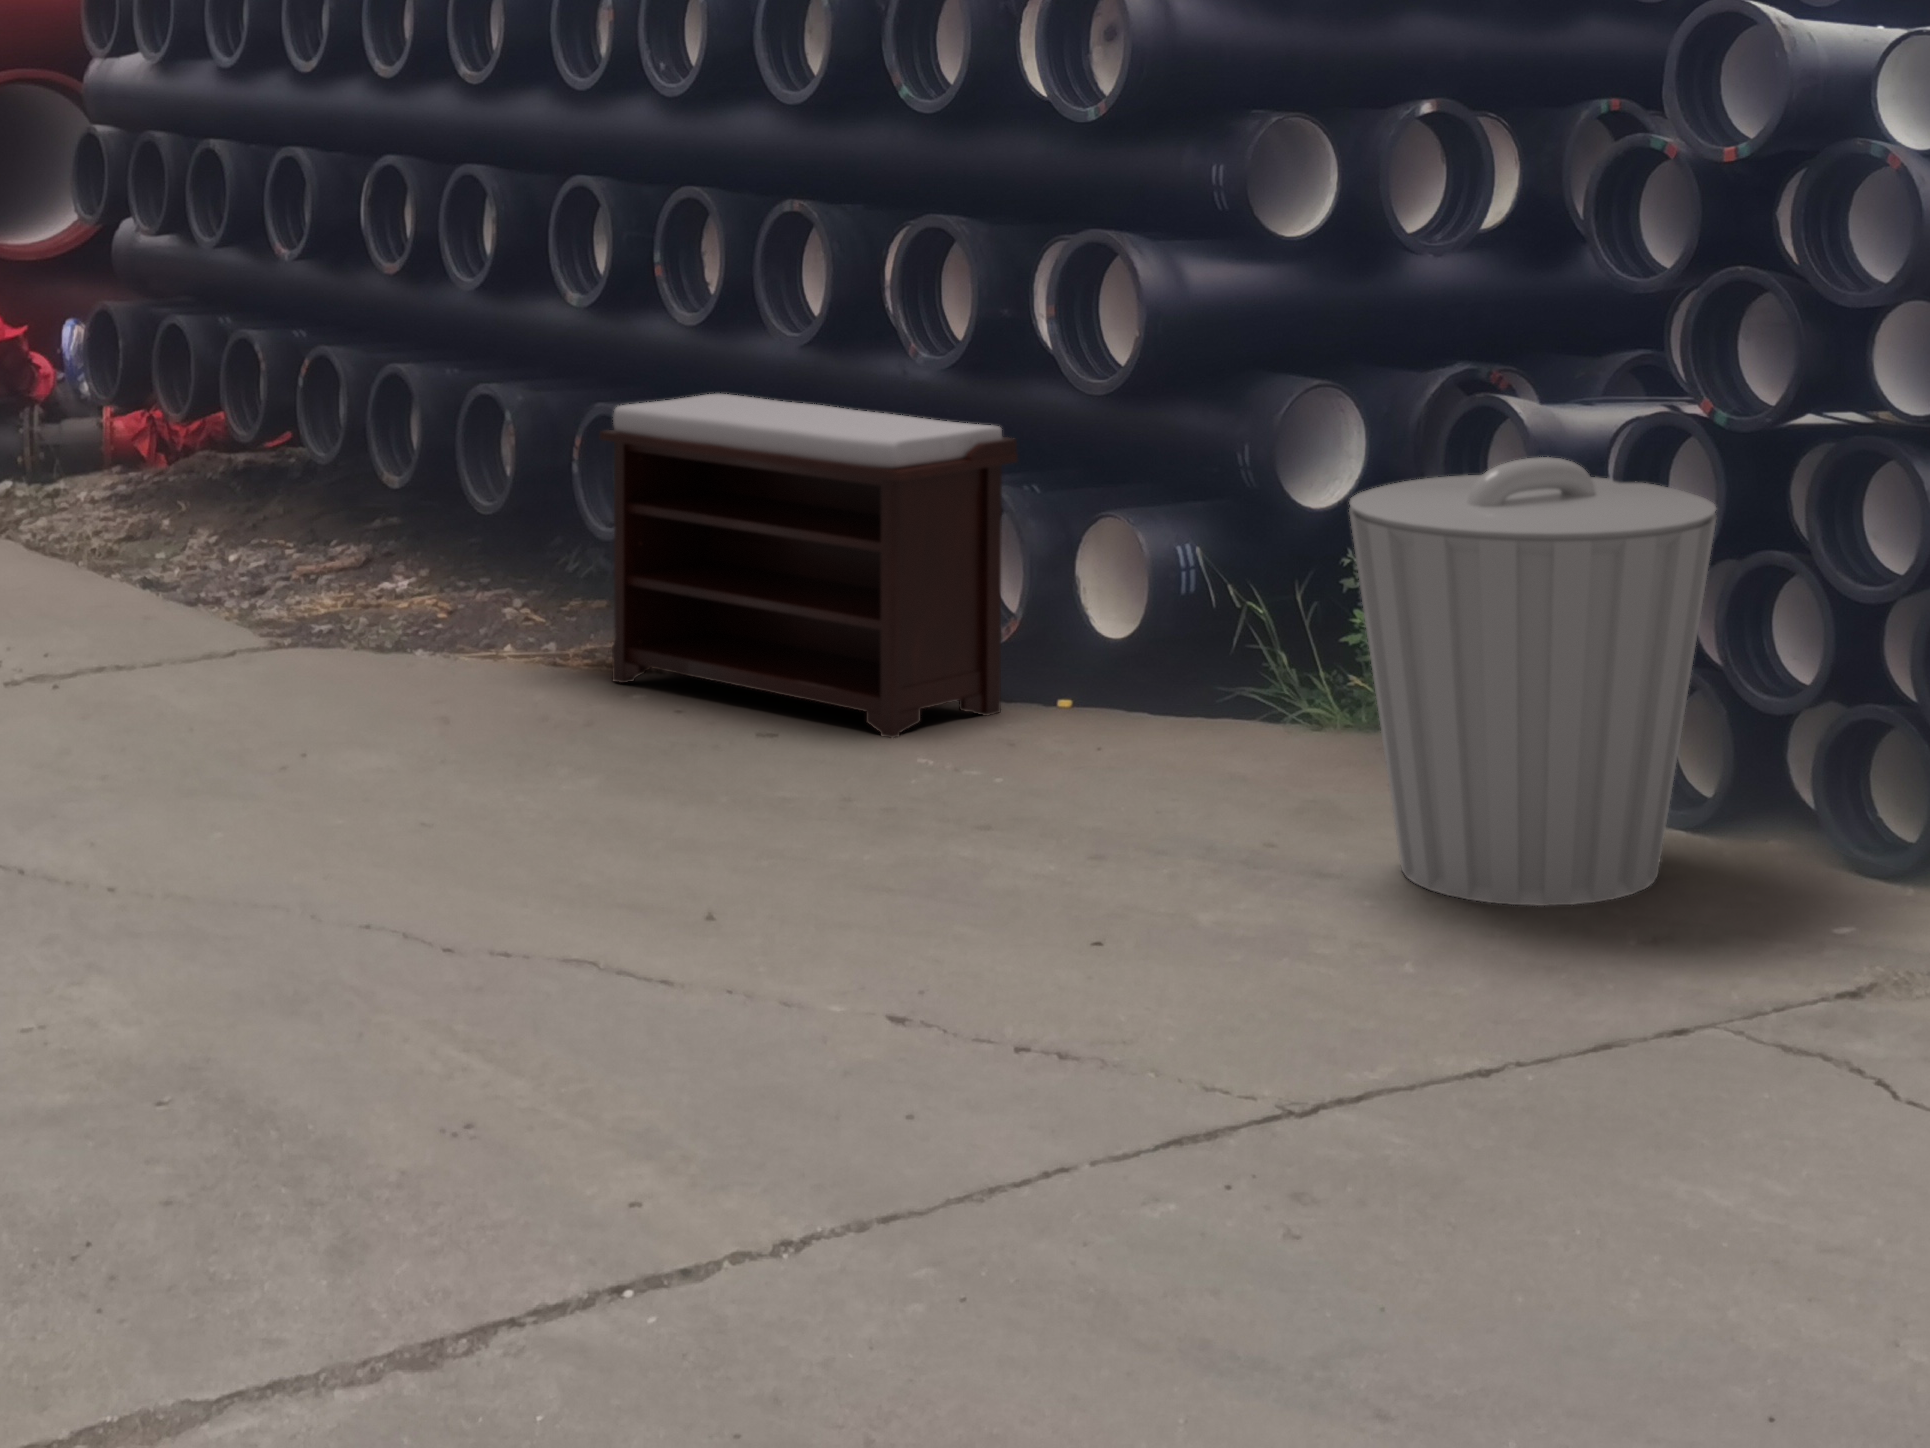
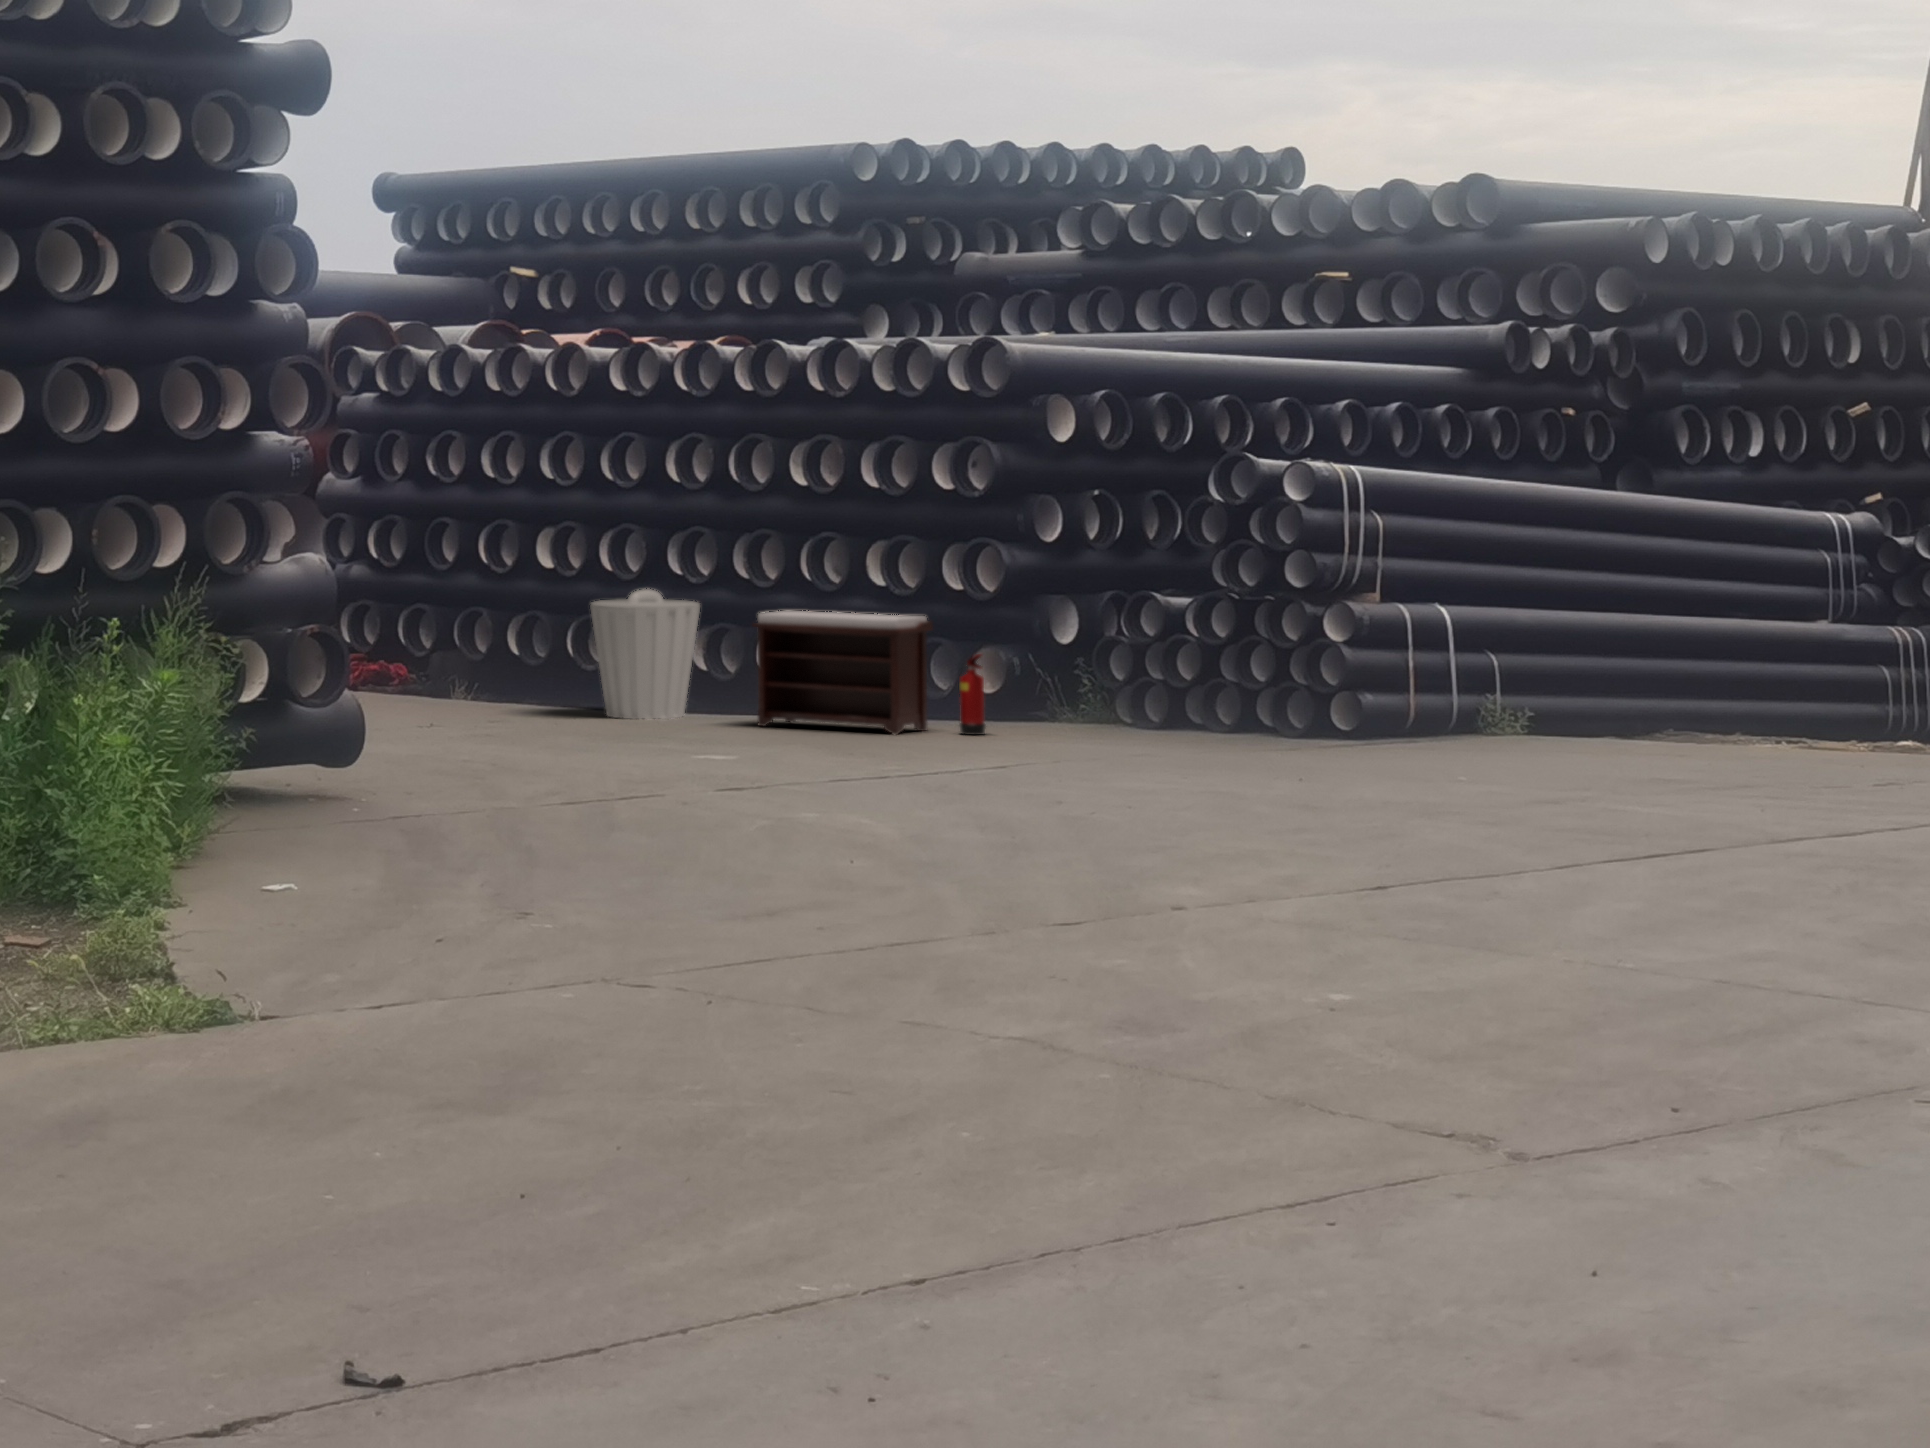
trash can: present [1349,457,1717,906] -> present [590,589,700,719]
fire extinguisher: none [1056,536,1126,744] -> present [959,654,986,735]

